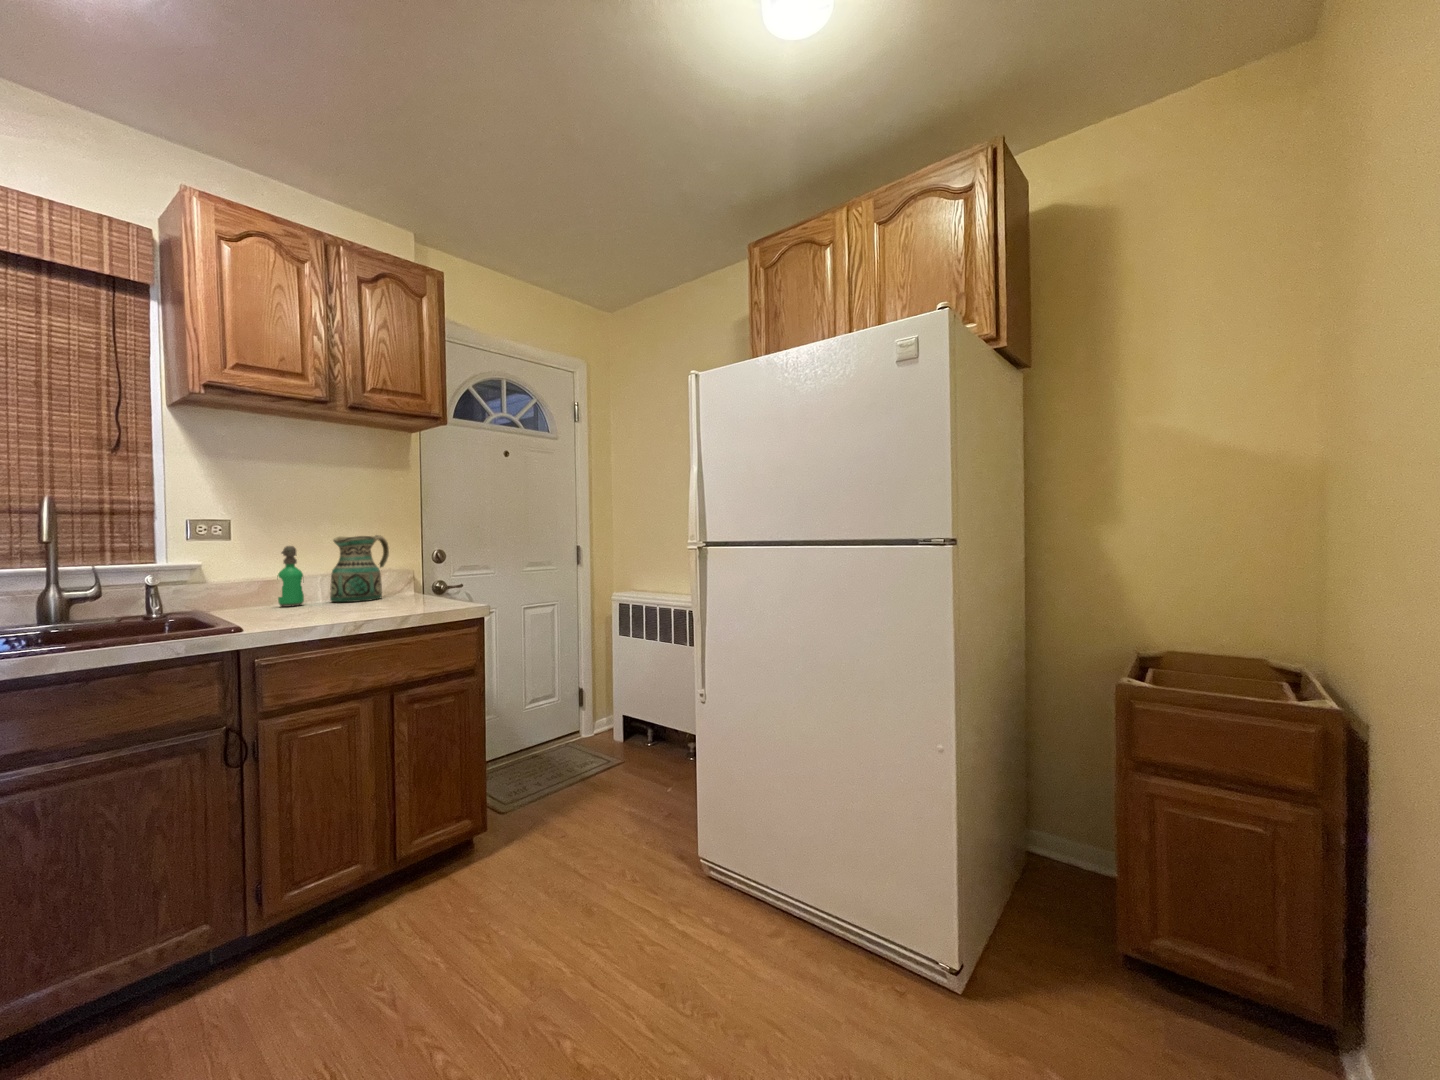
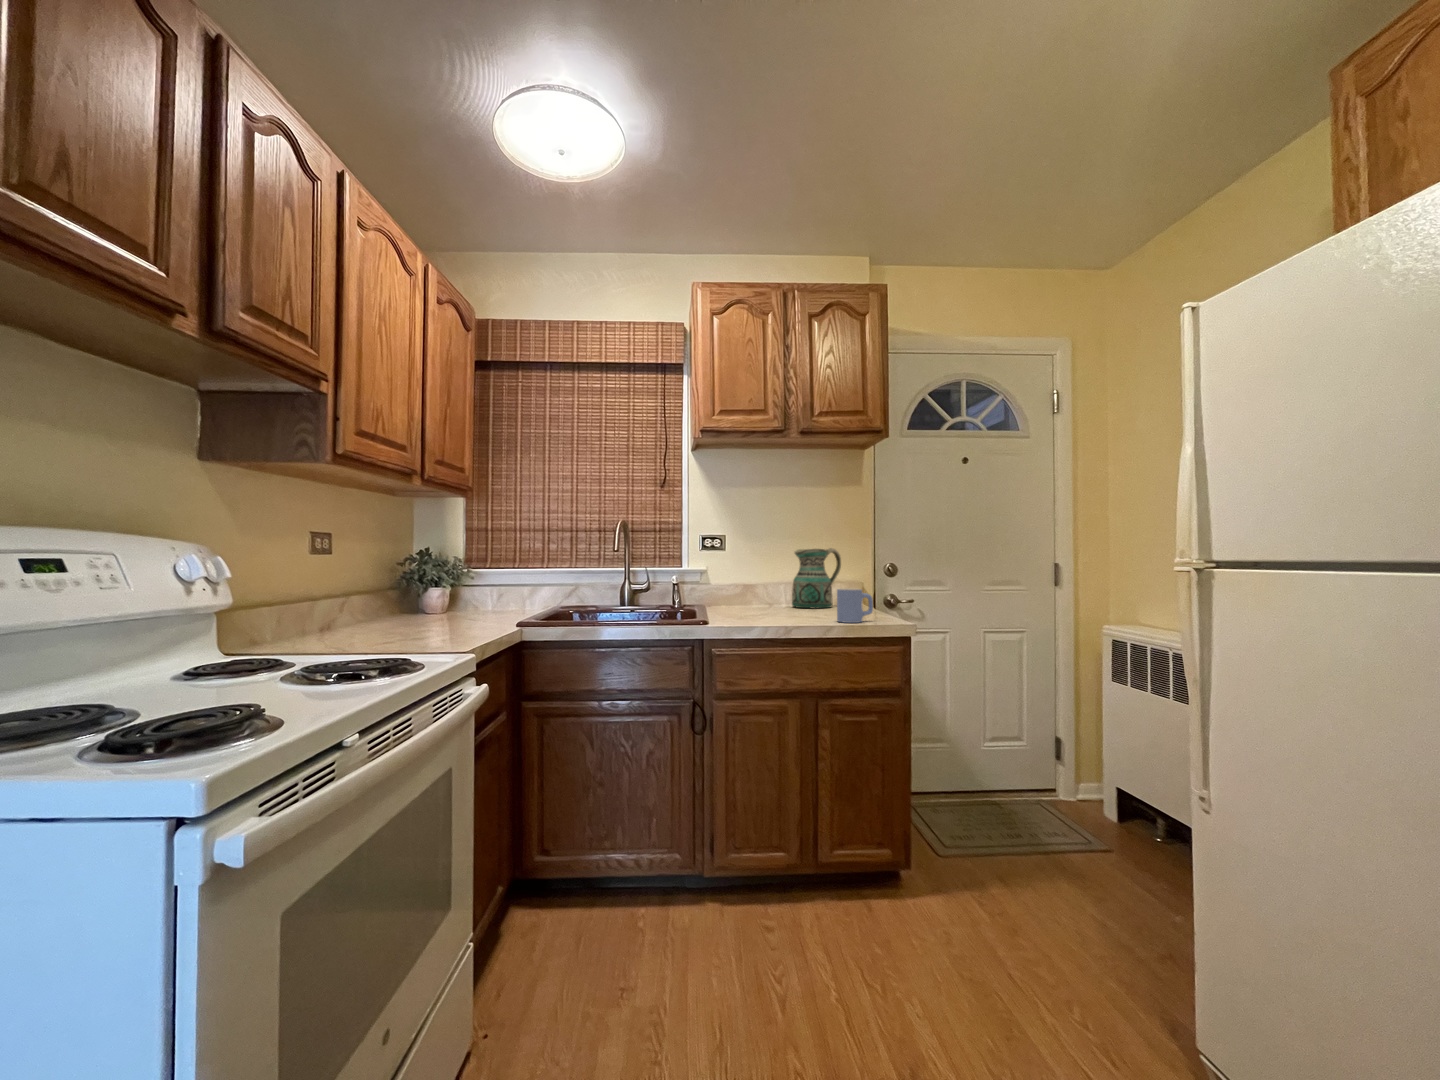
soap dispenser: present [277,546,304,607] -> none [755,556,773,607]
mug: none [410,575,448,610] -> present [837,588,873,623]

